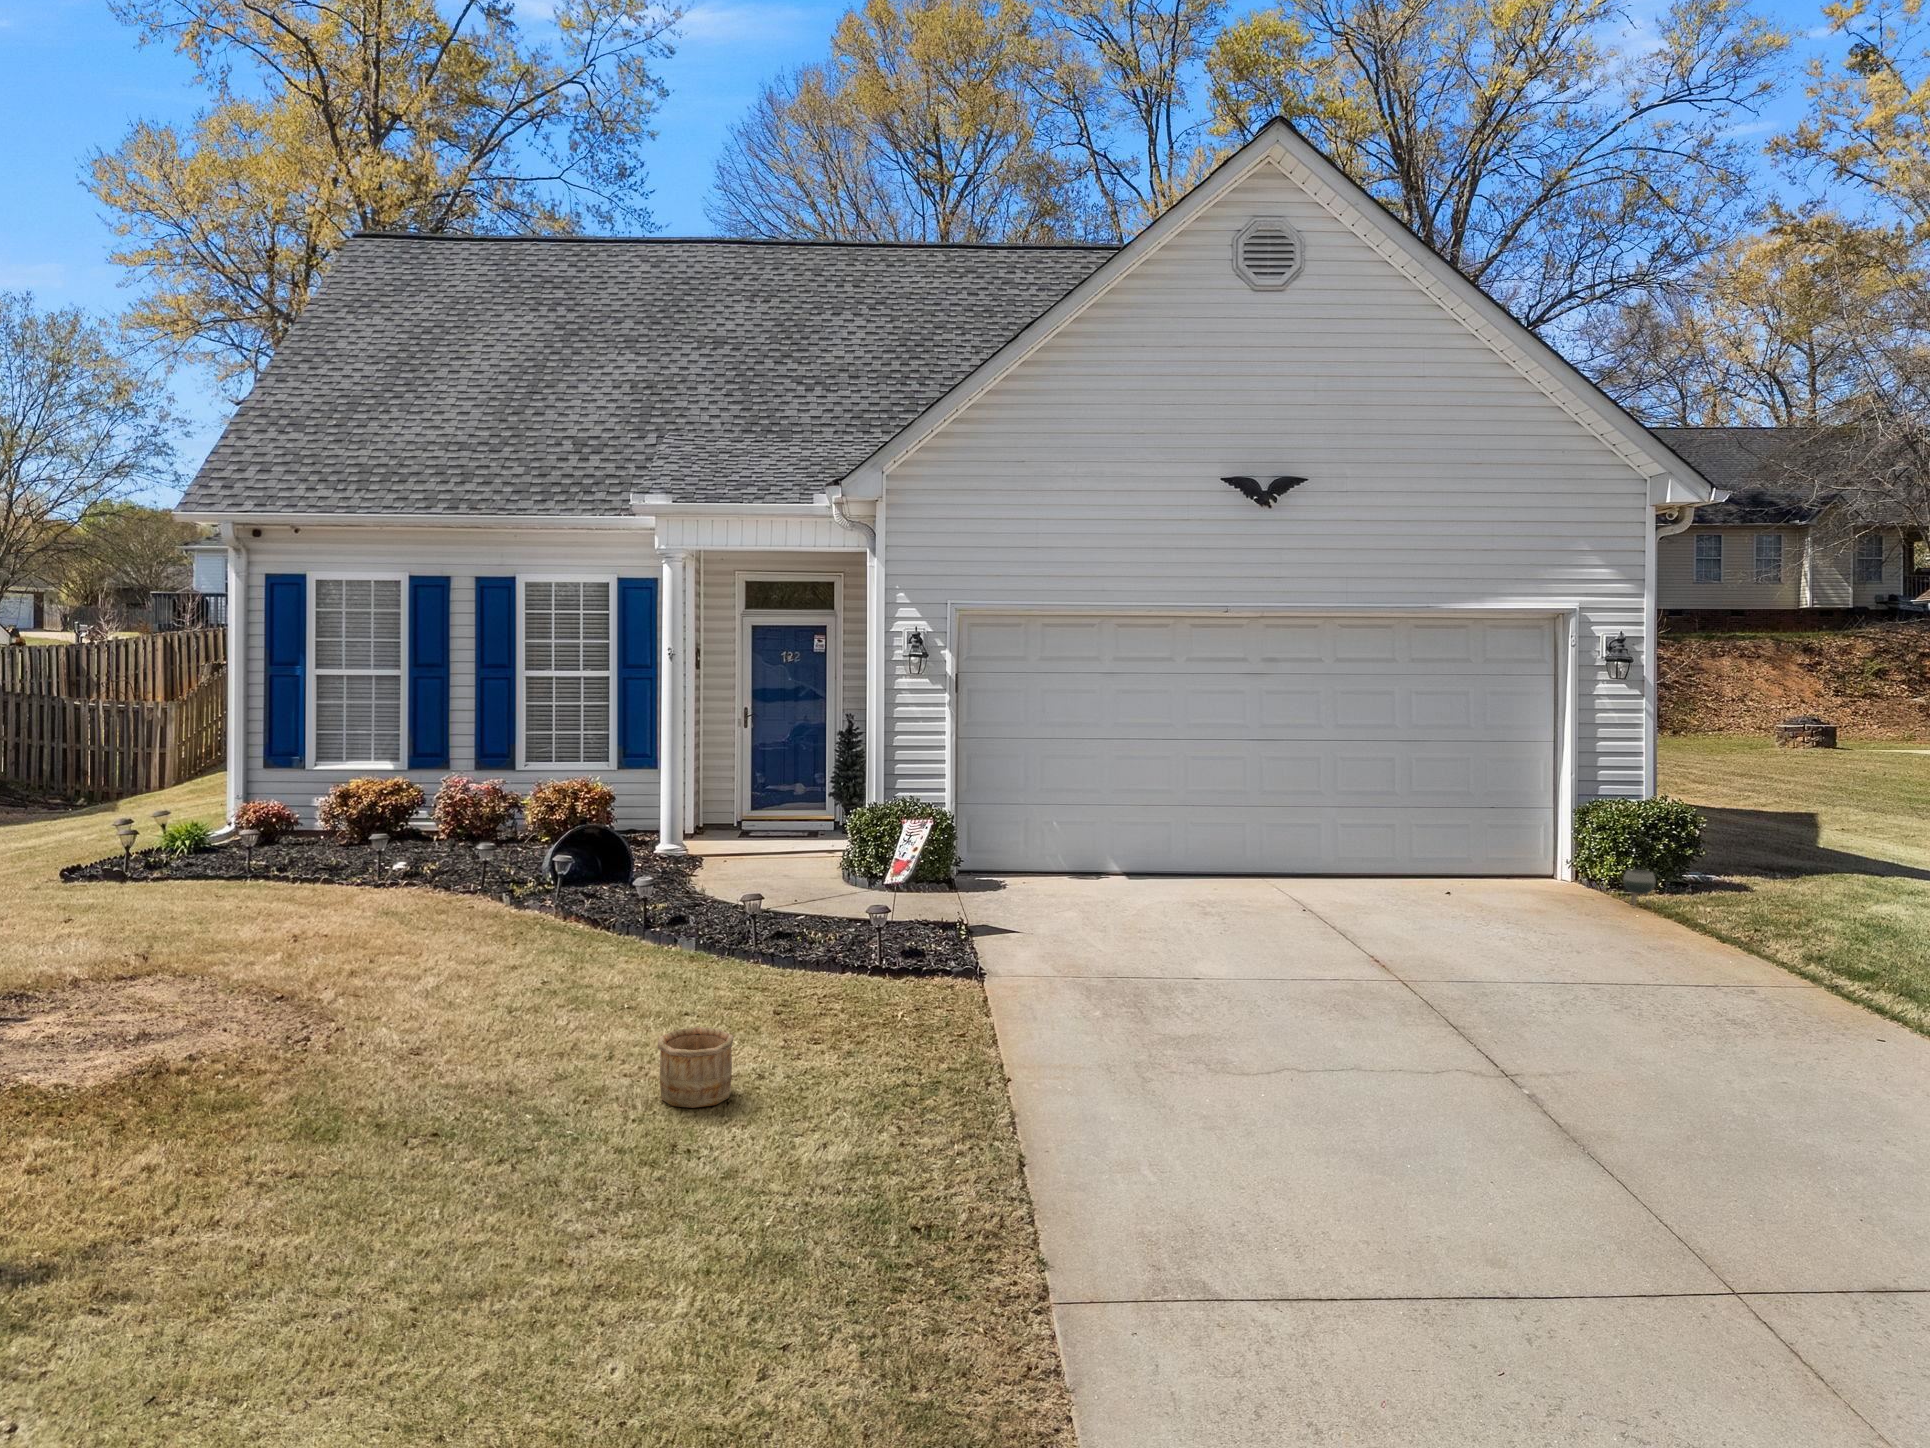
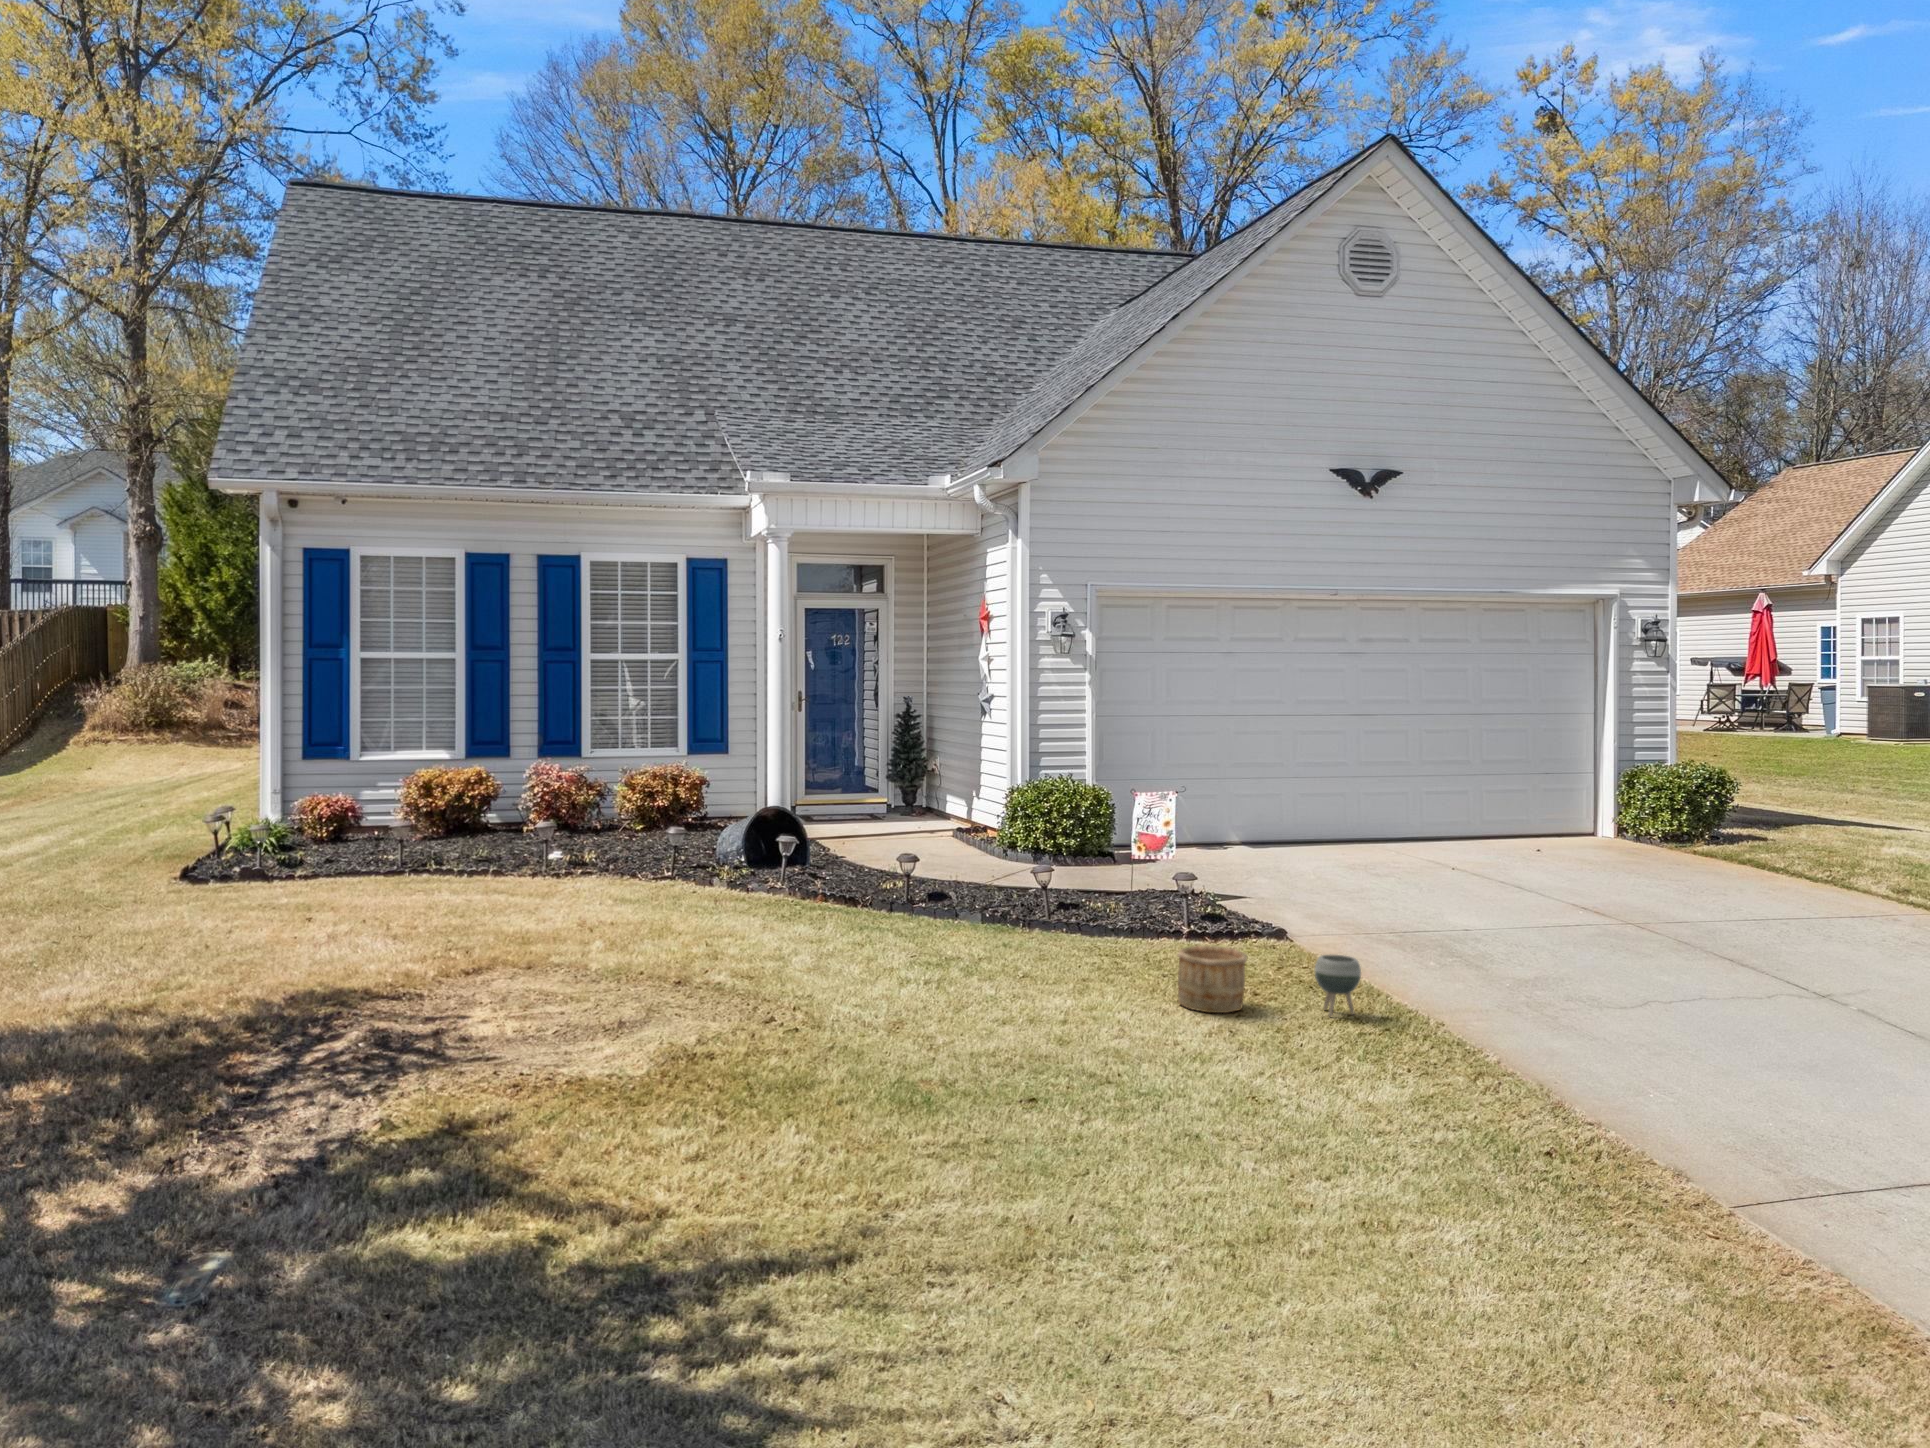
planter: present [1624,870,1655,907] -> present [1315,954,1361,1017]

